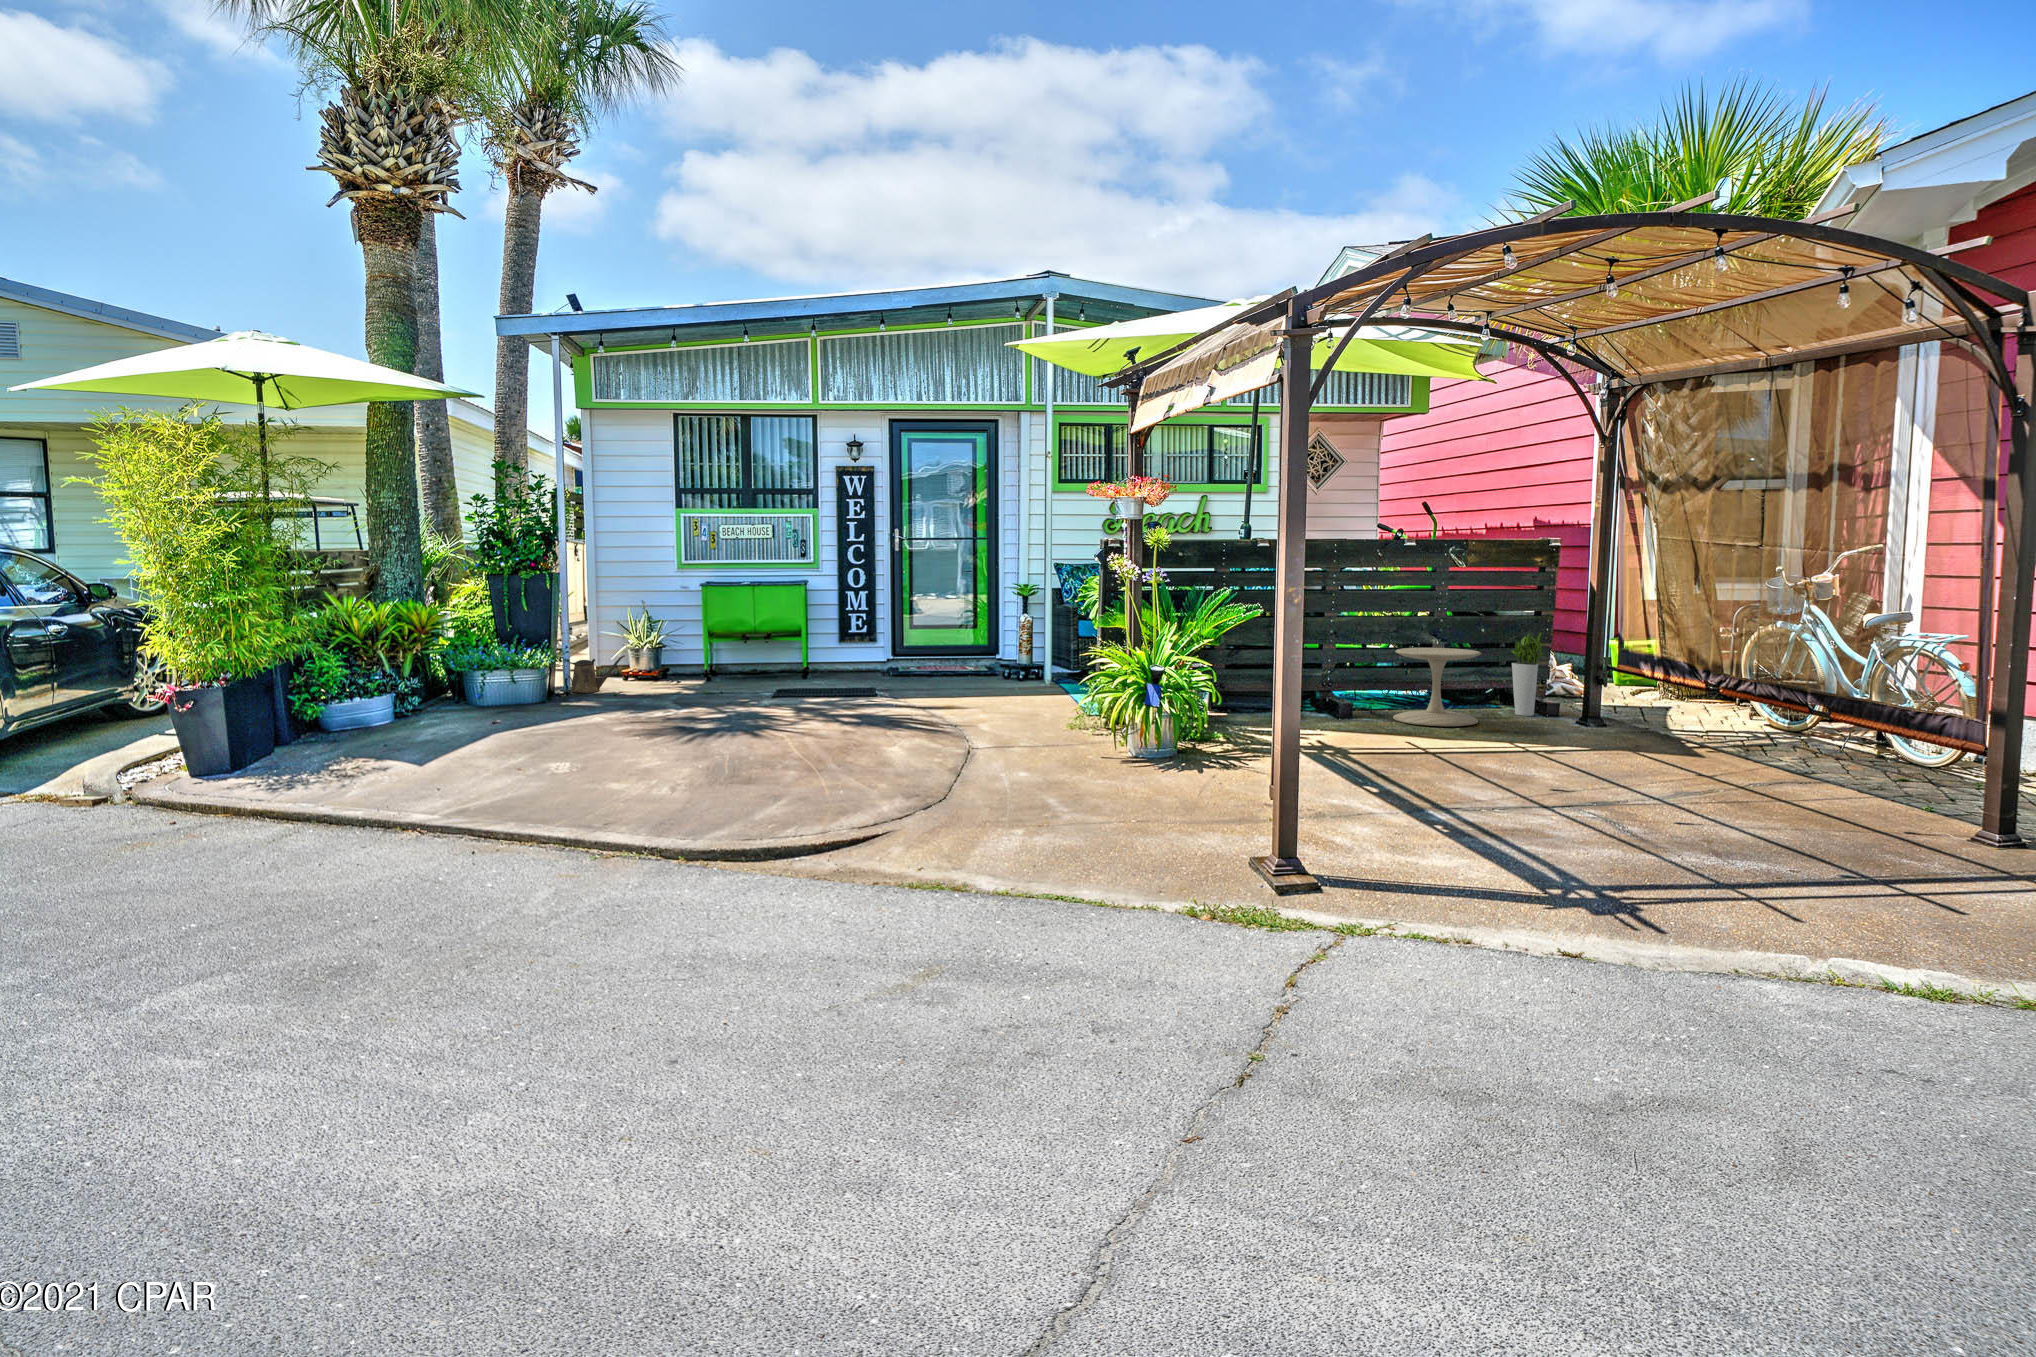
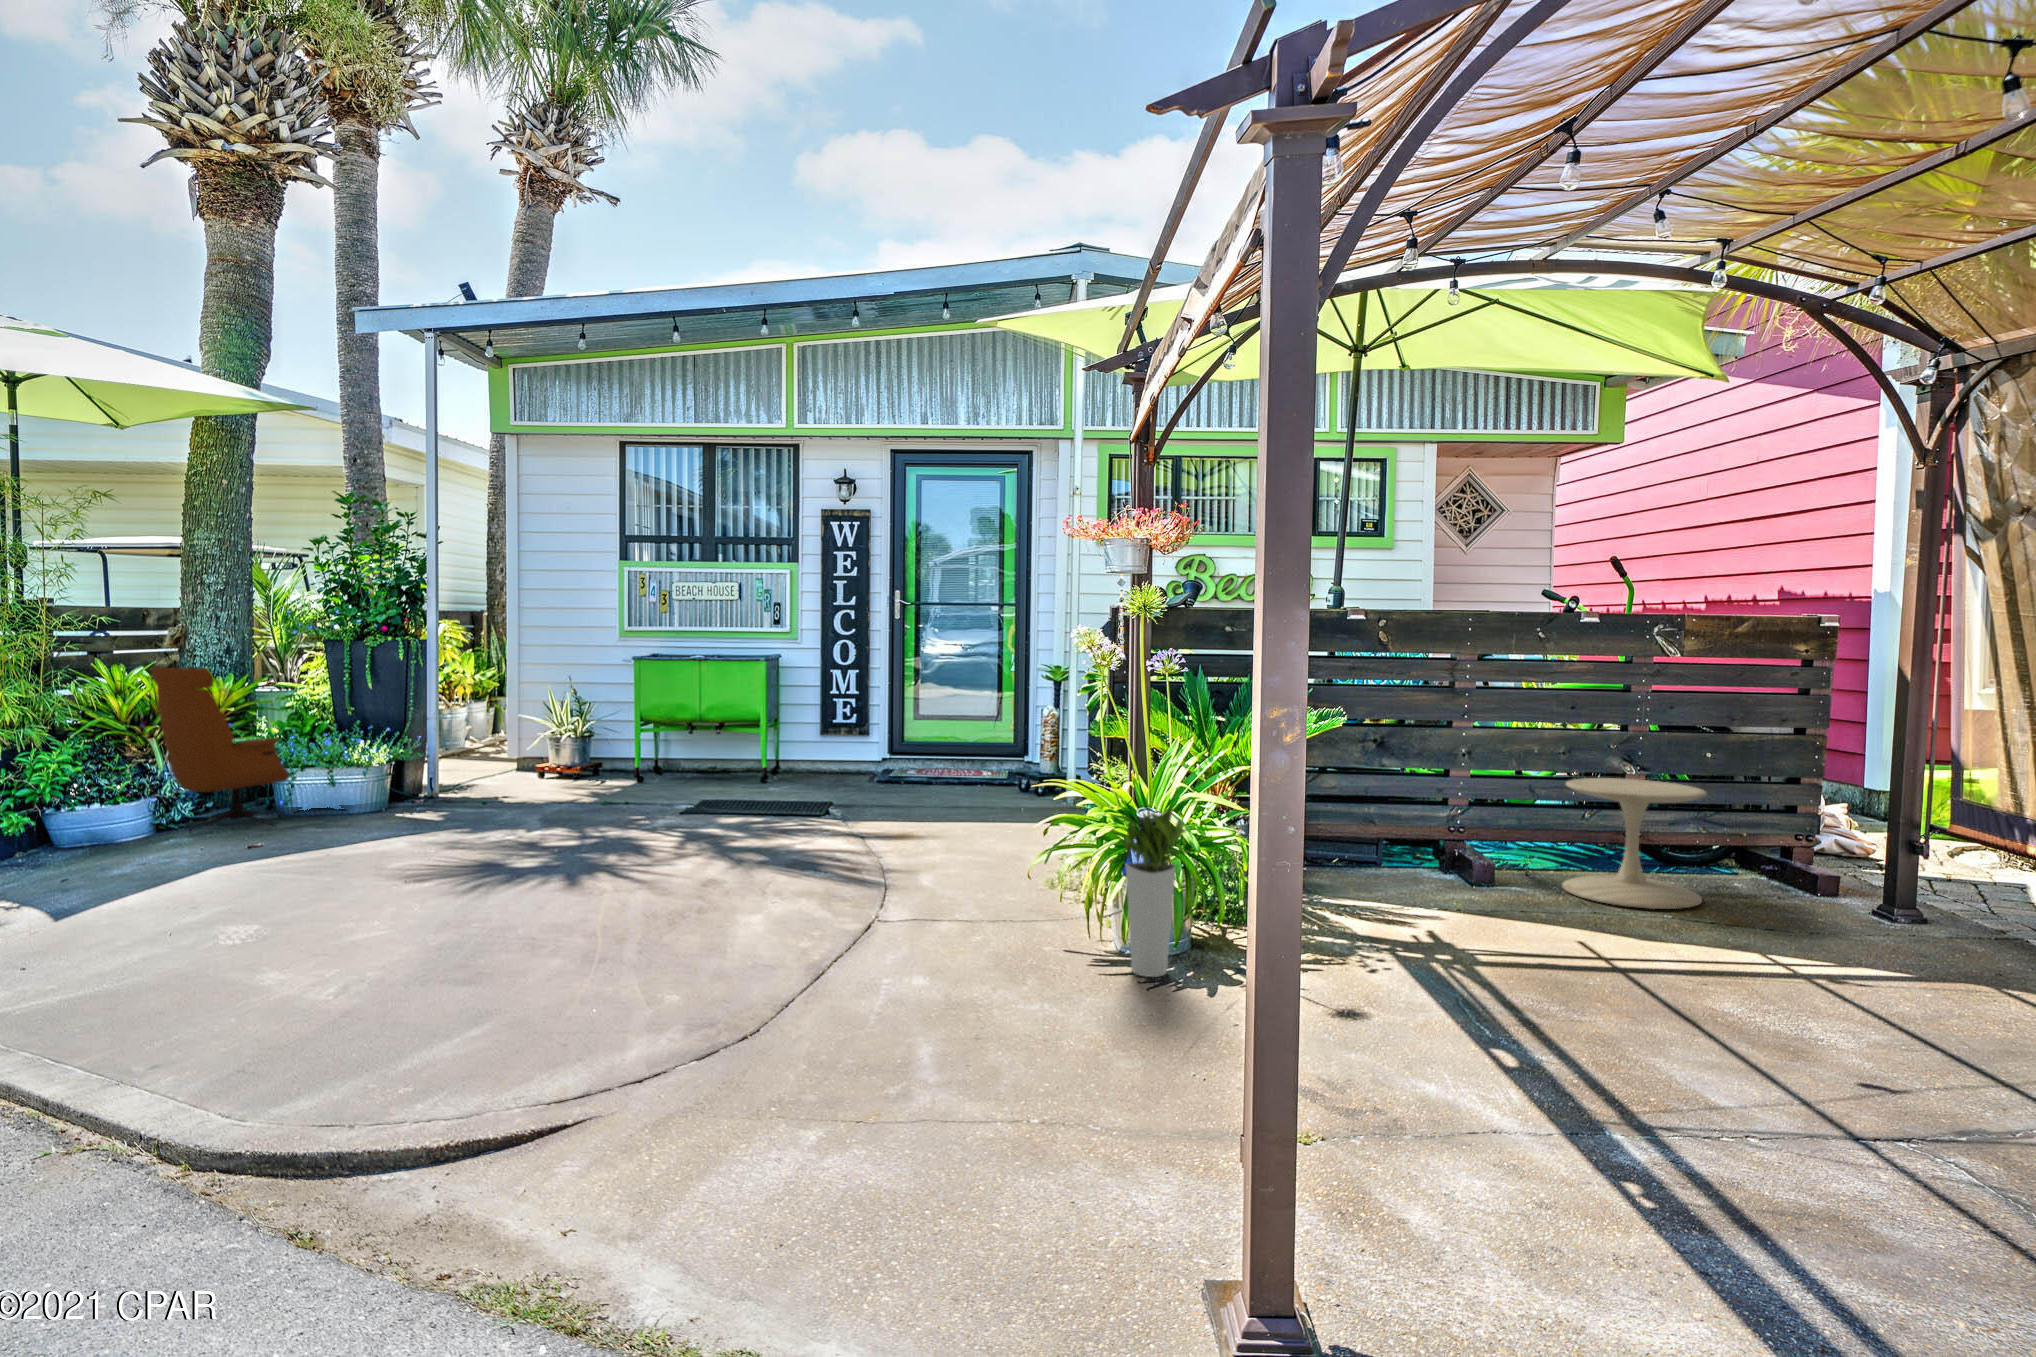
lounge chair: none [381,596,512,721] -> present [151,667,303,833]
planter: present [1511,633,1543,716] -> present [1120,805,1186,977]
watering can: present [562,655,625,693] -> none [438,747,519,794]

